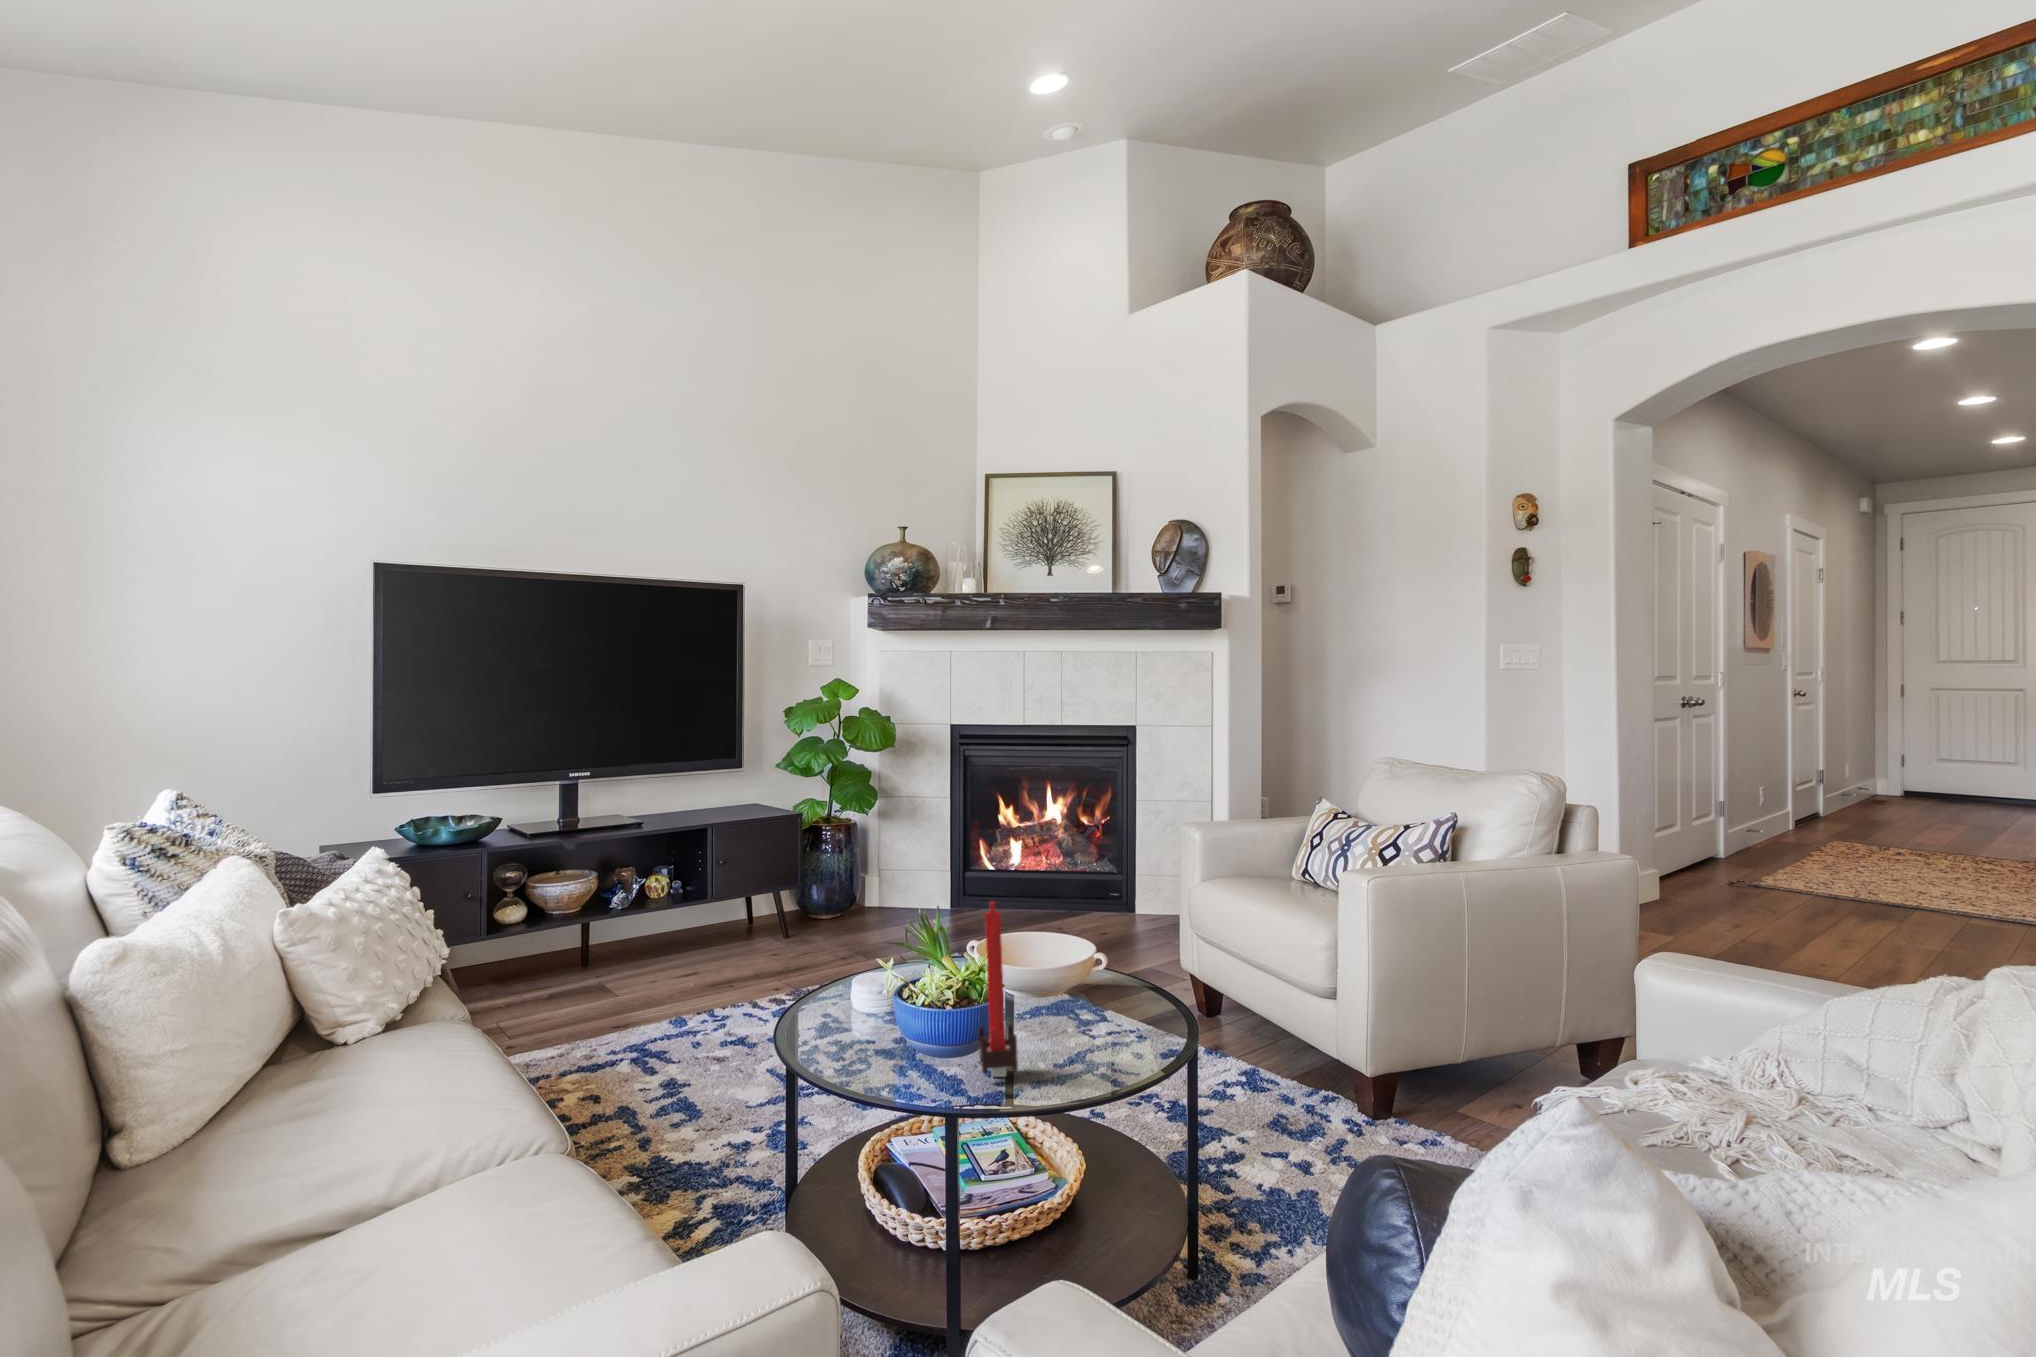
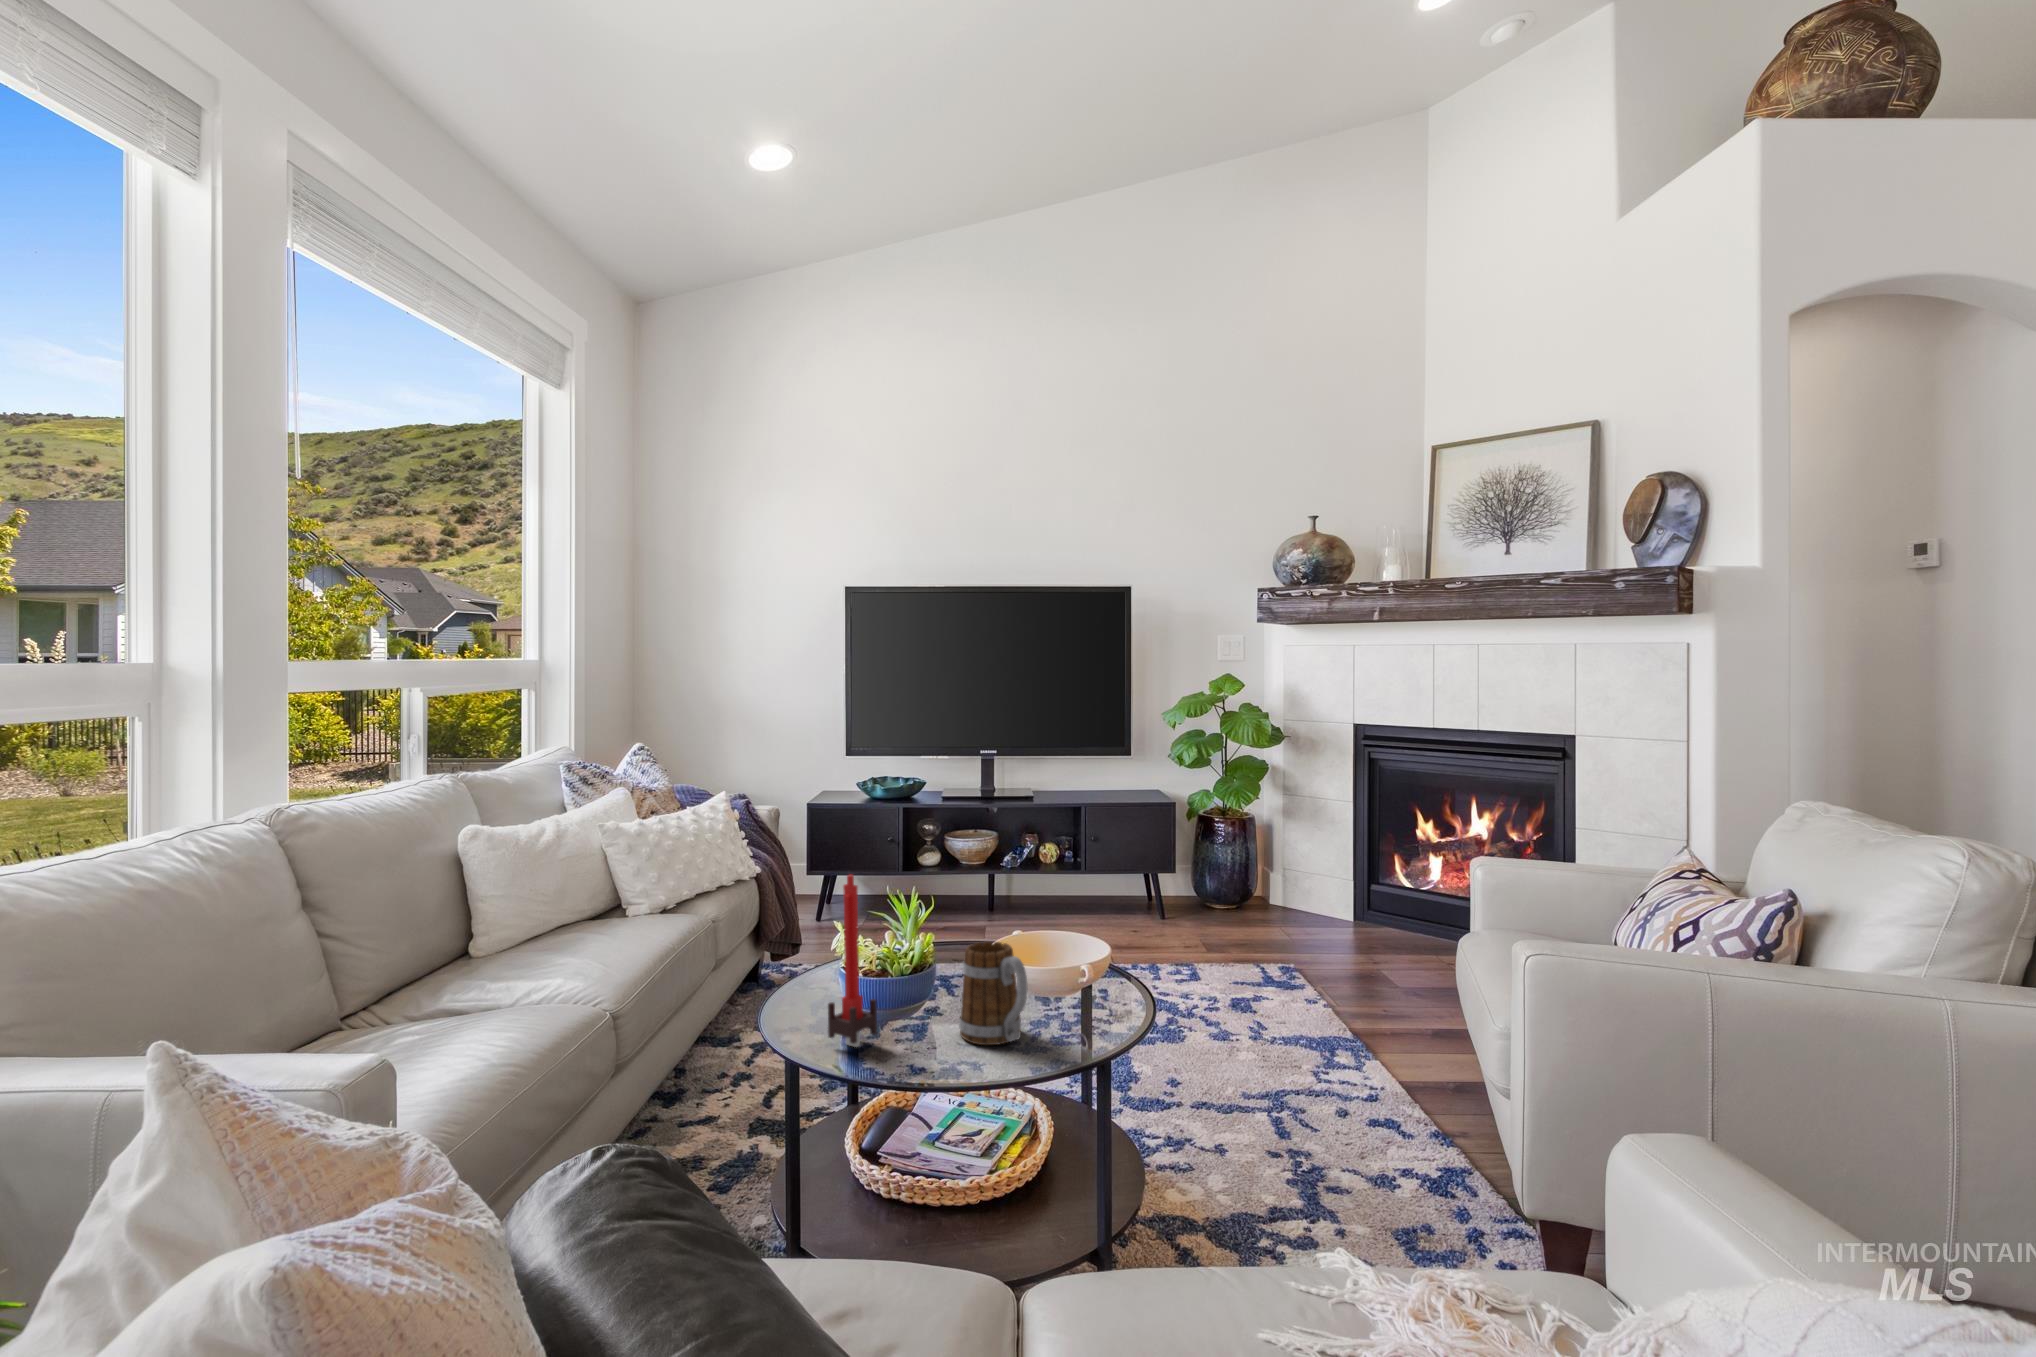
mug: none [1044,946,1128,1045] -> present [959,942,1028,1045]

